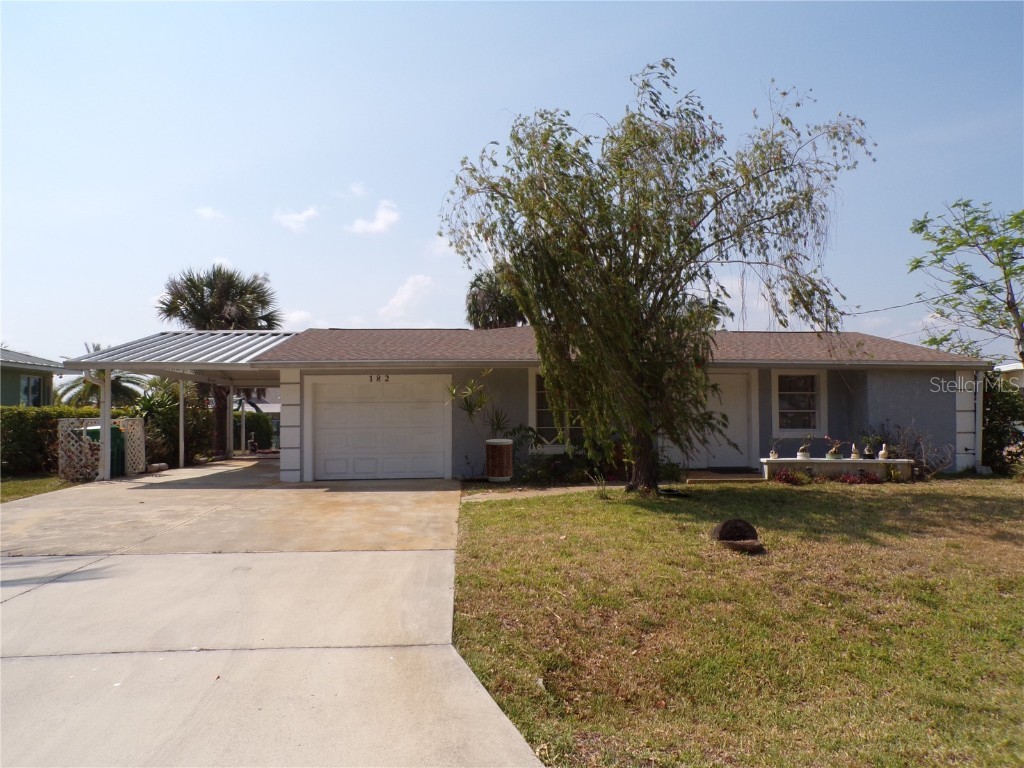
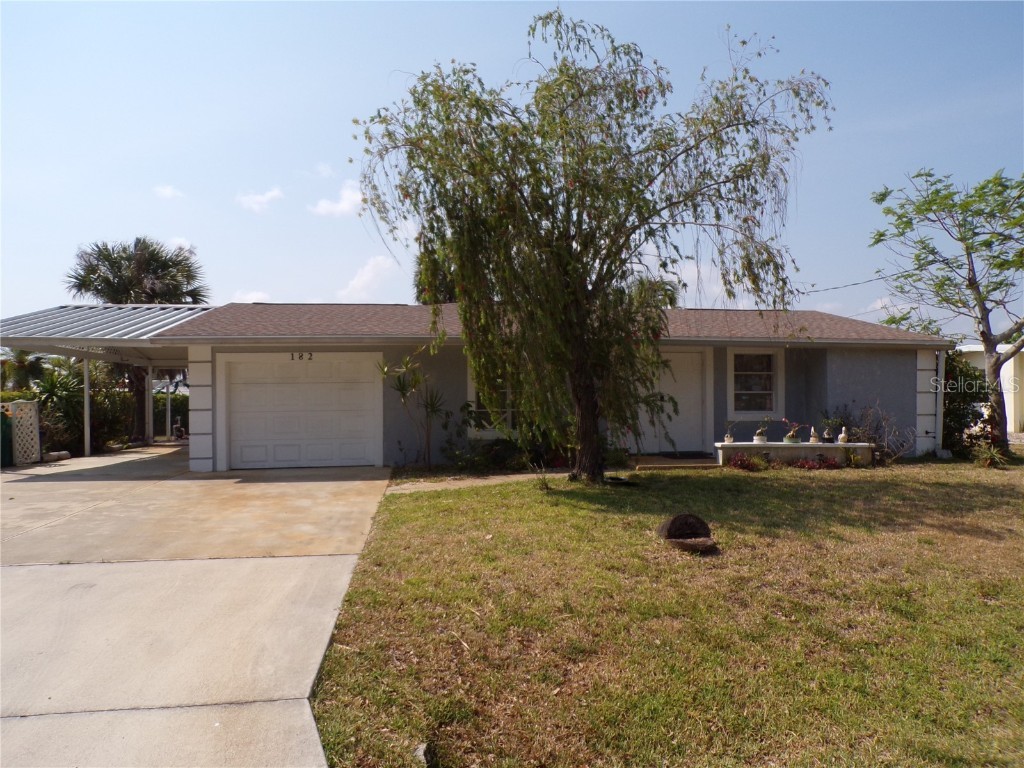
trash can: present [486,439,513,482] -> none [421,423,451,470]

